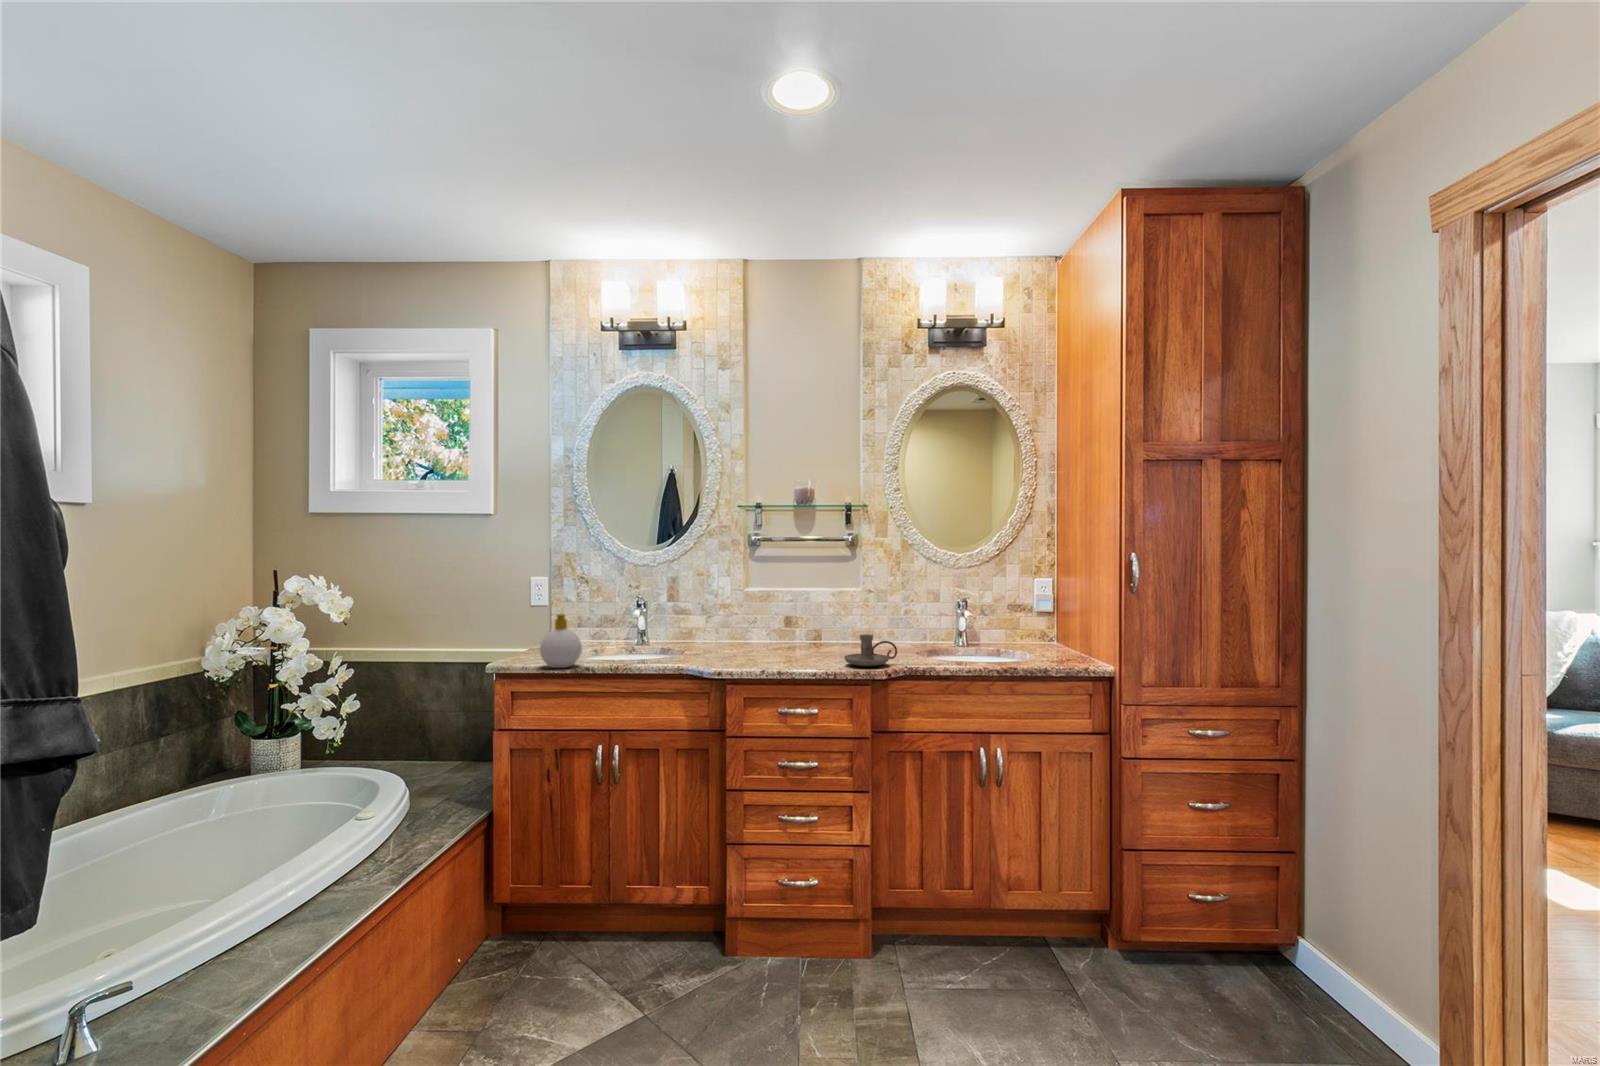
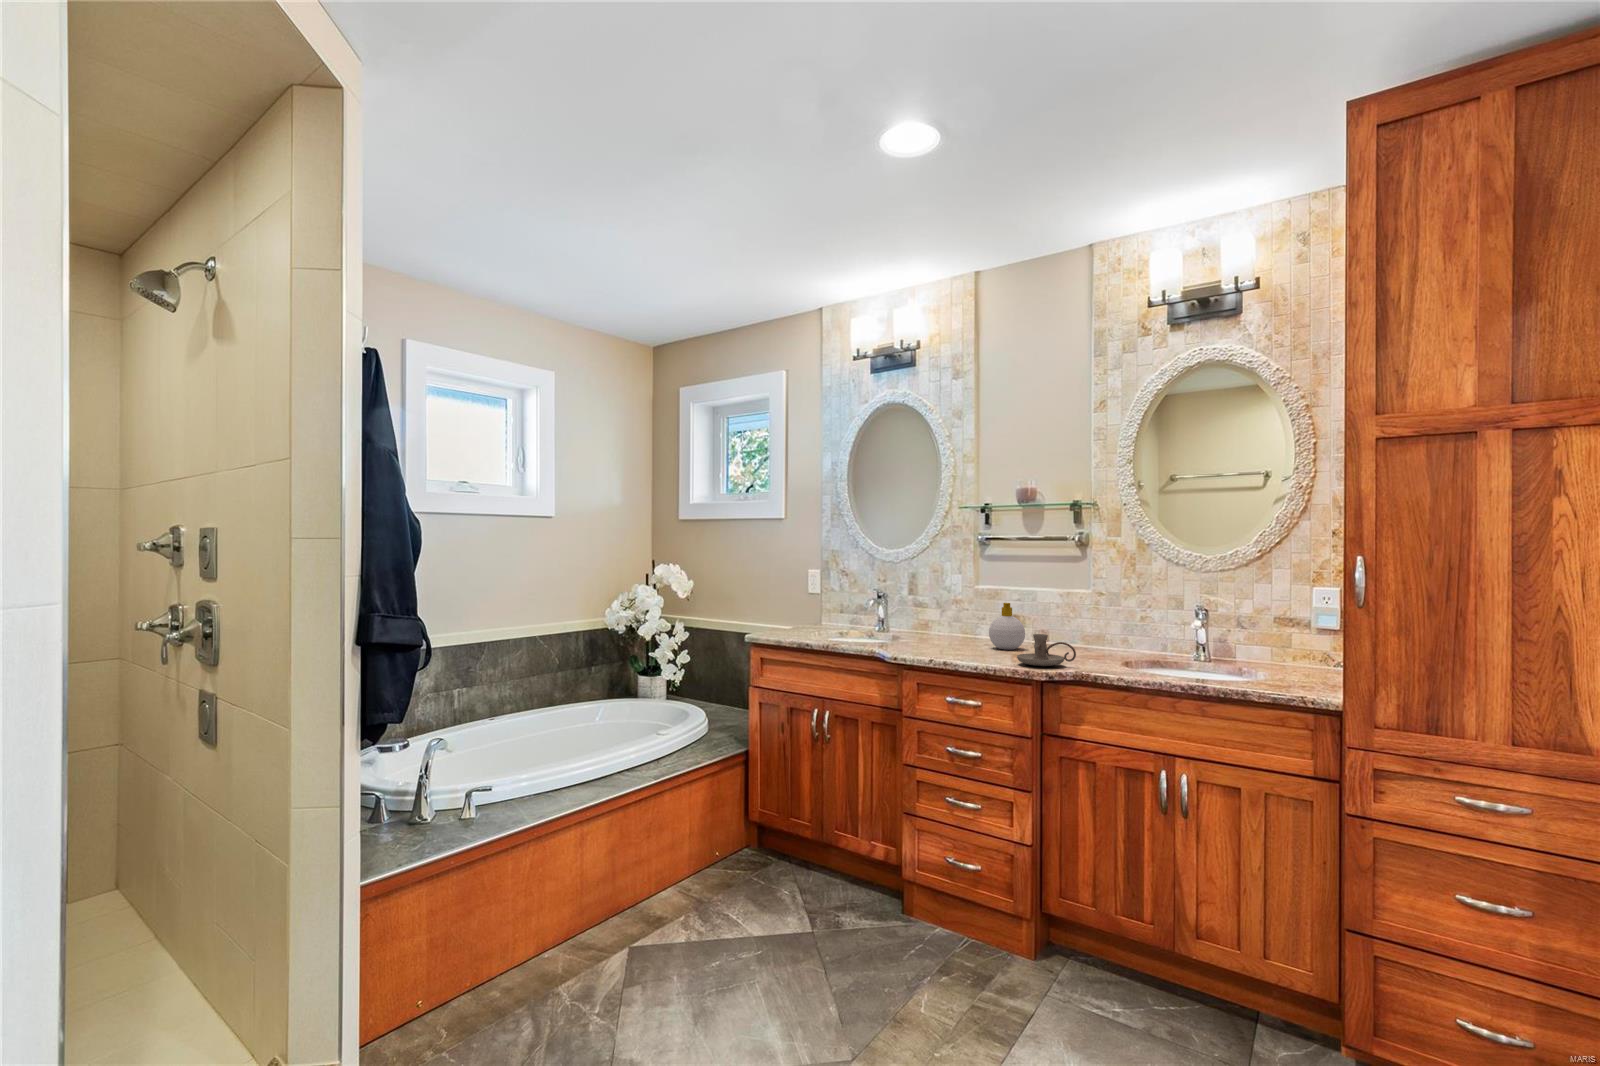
soap bottle: present [540,614,582,668] -> present [989,603,1025,650]

